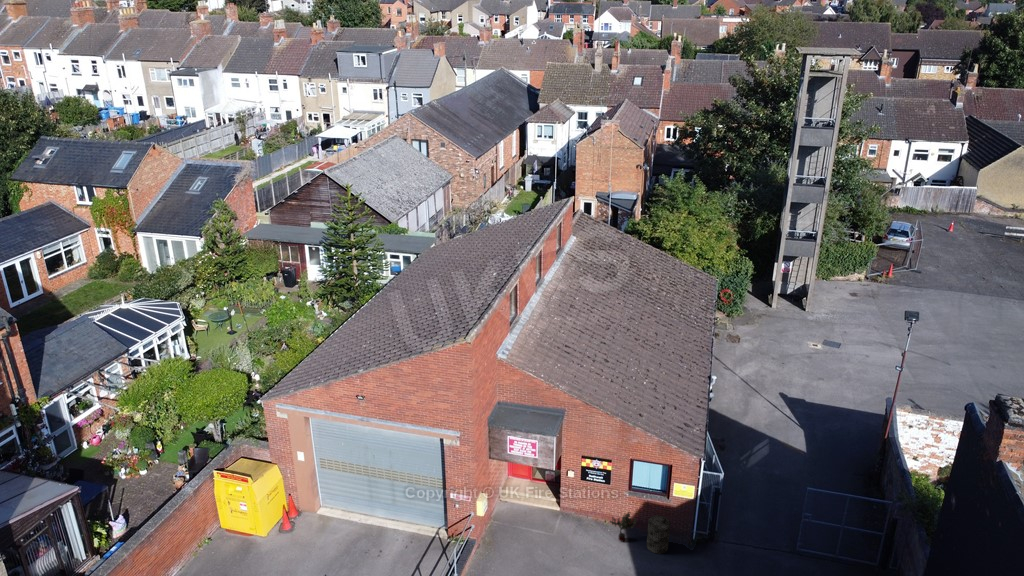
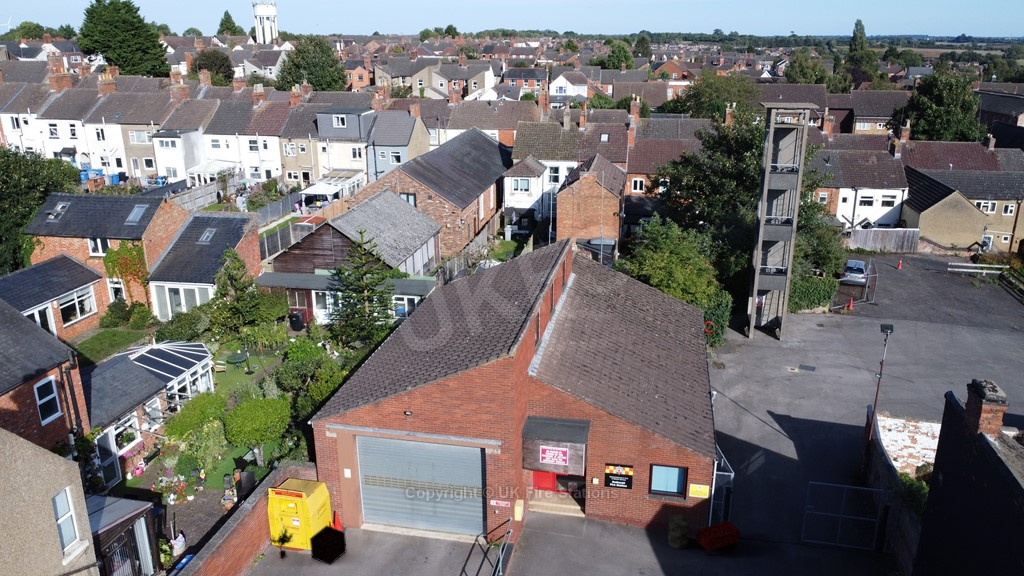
wooden crate: none [255,512,296,556] -> present [310,526,347,565]
potted tree: present [610,512,636,542] -> present [270,528,292,558]
bench: none [677,525,727,563] -> present [696,521,740,556]

